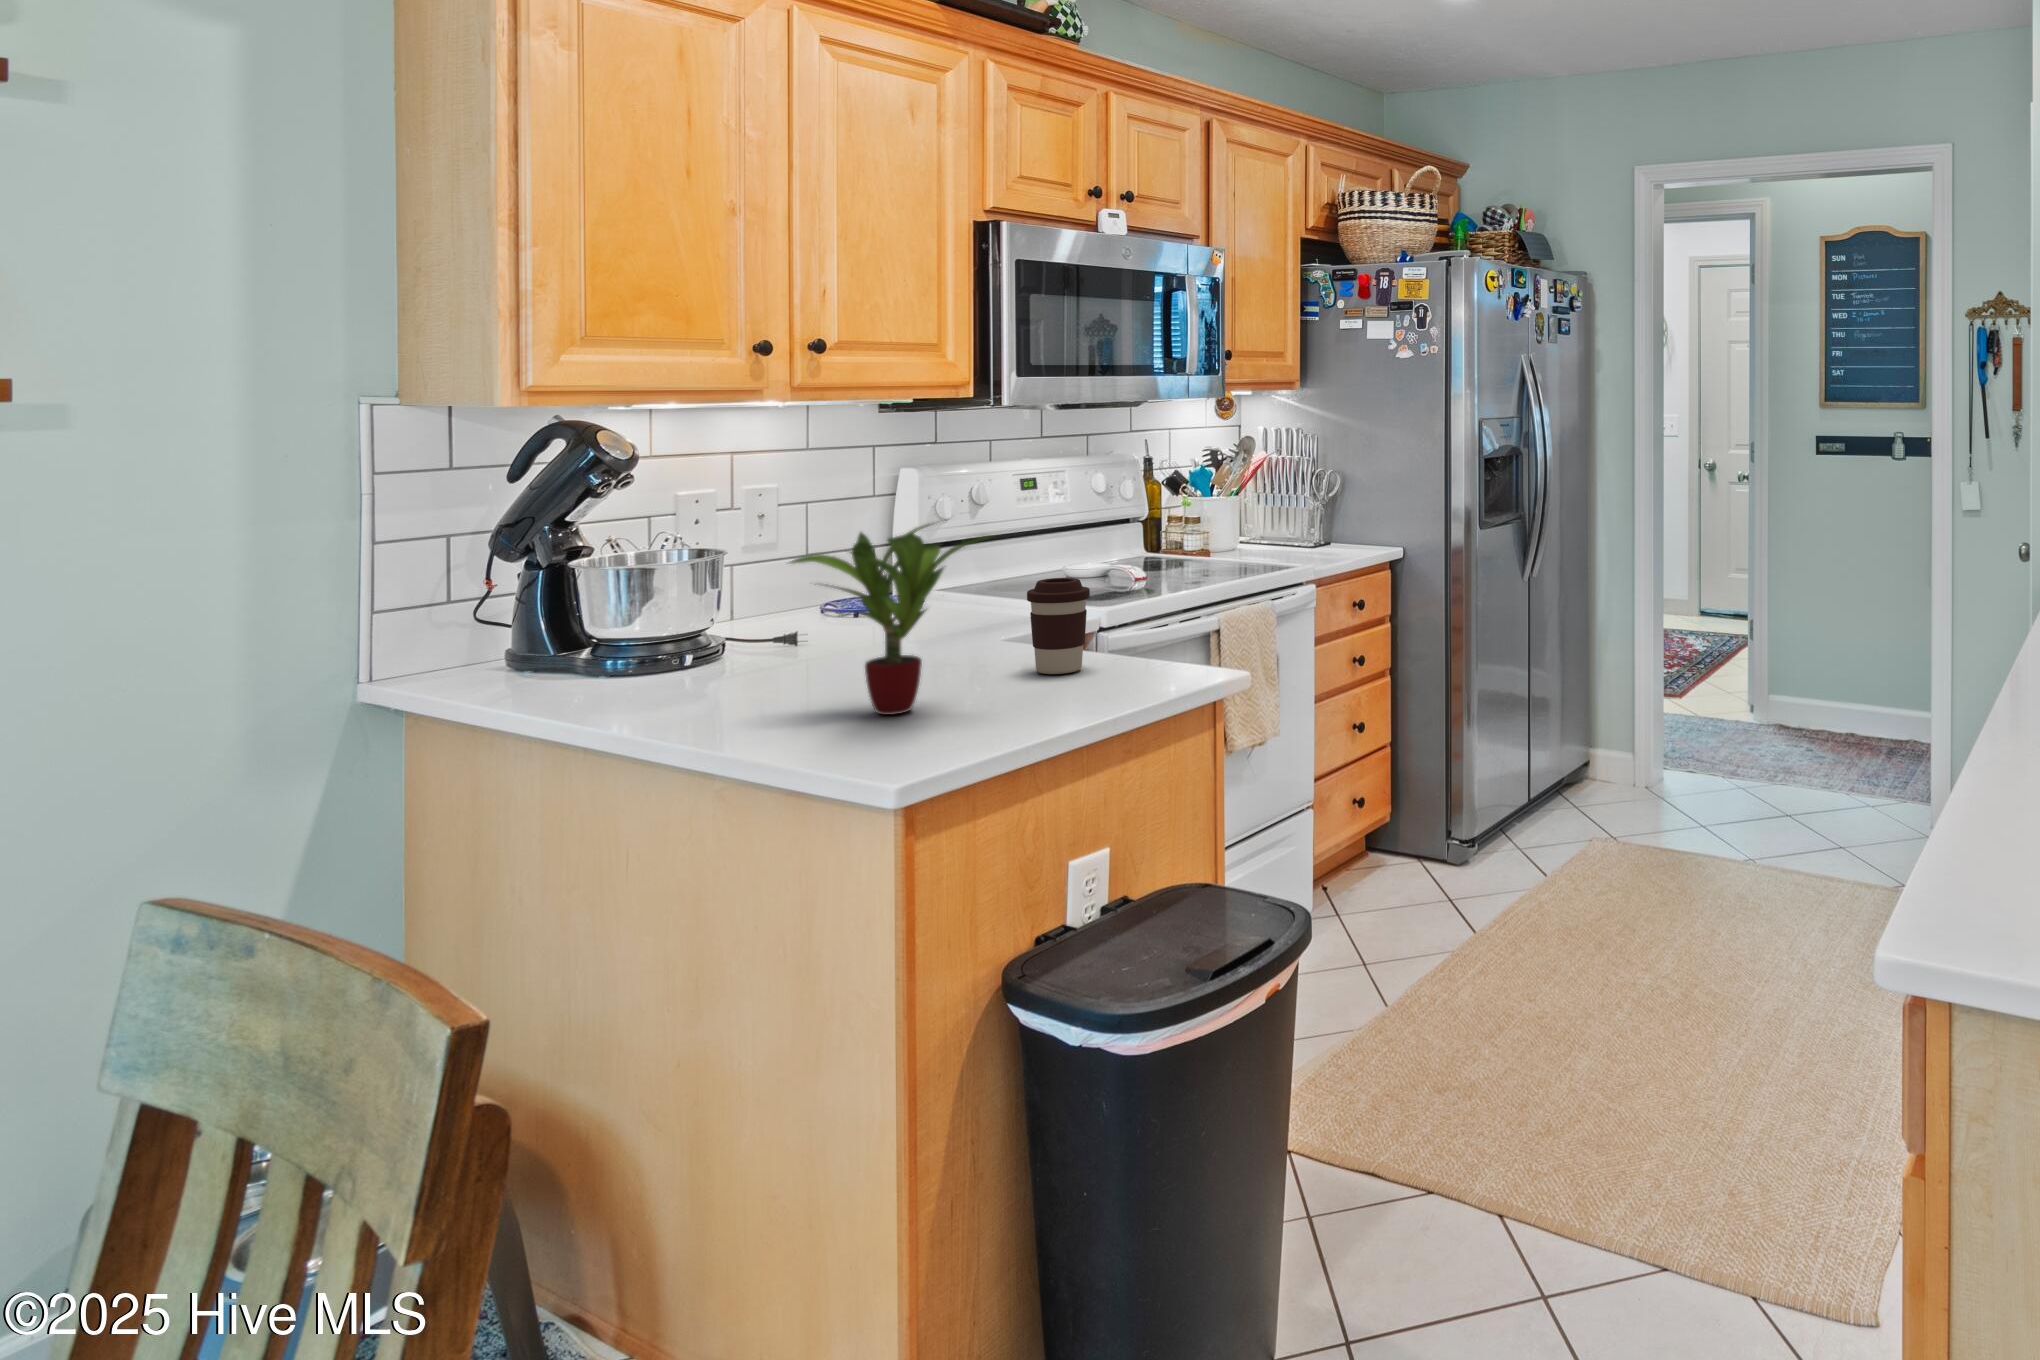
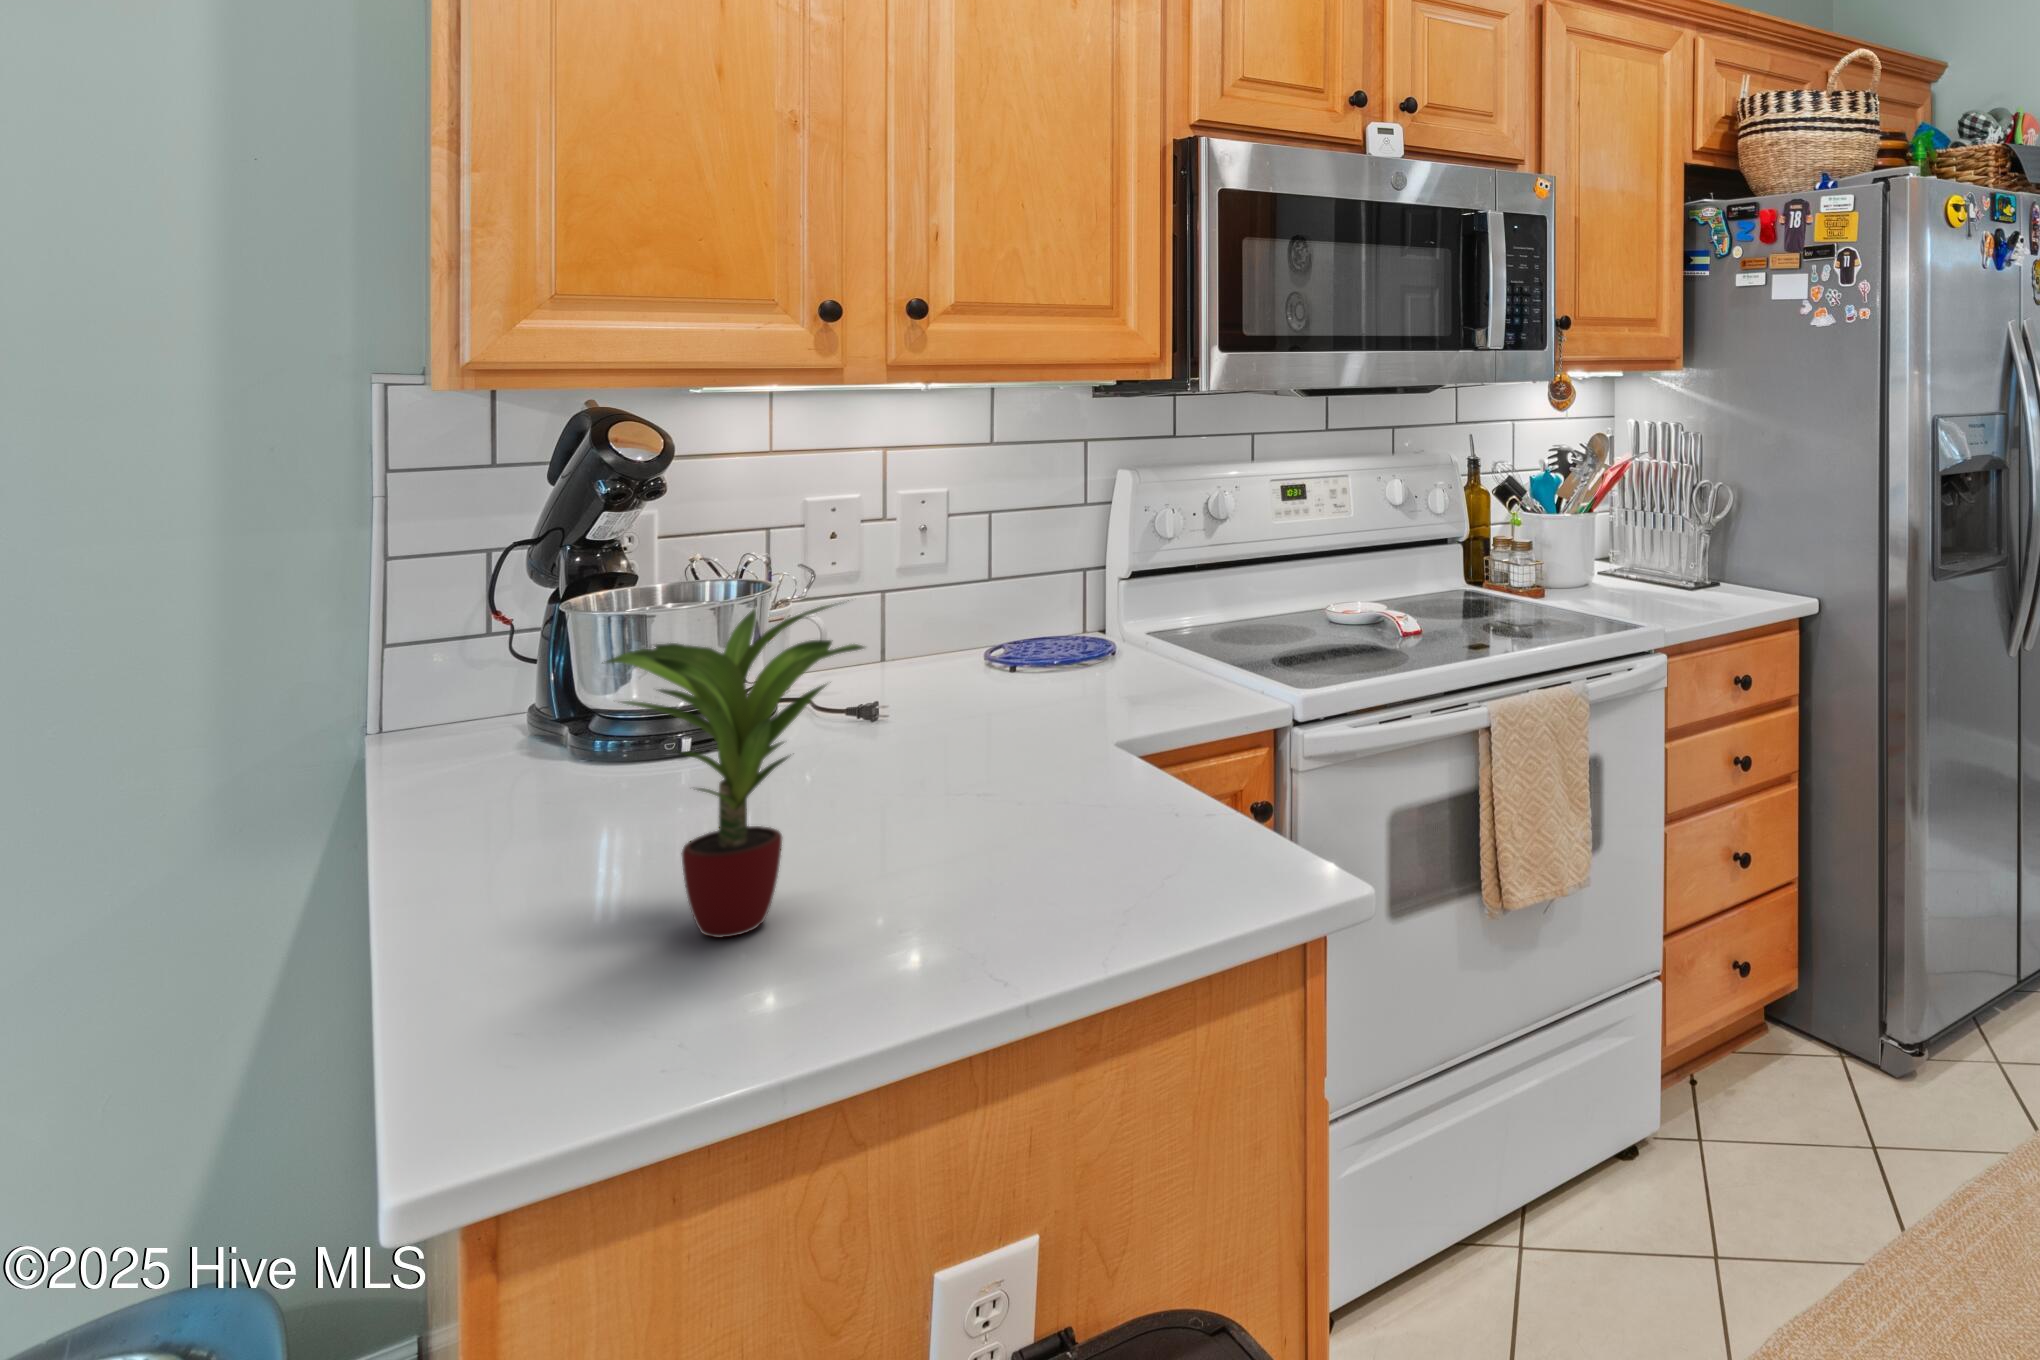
coffee cup: present [1027,578,1090,674] -> none [1041,687,1143,853]

